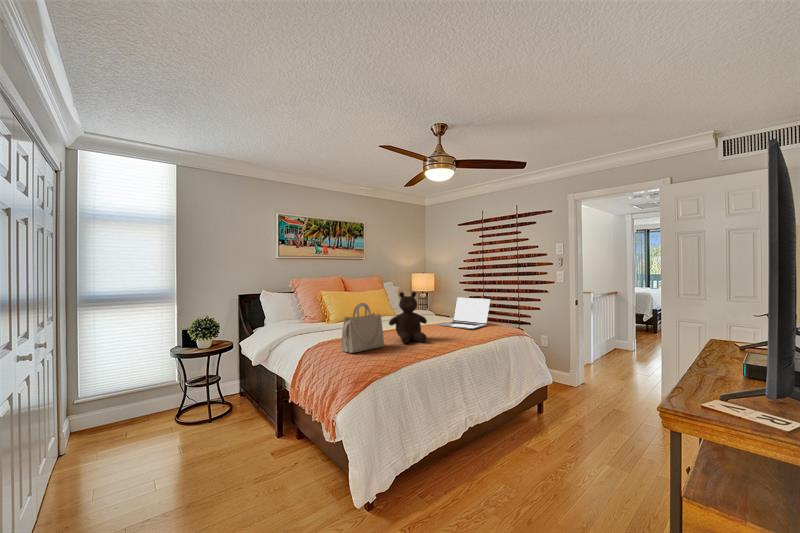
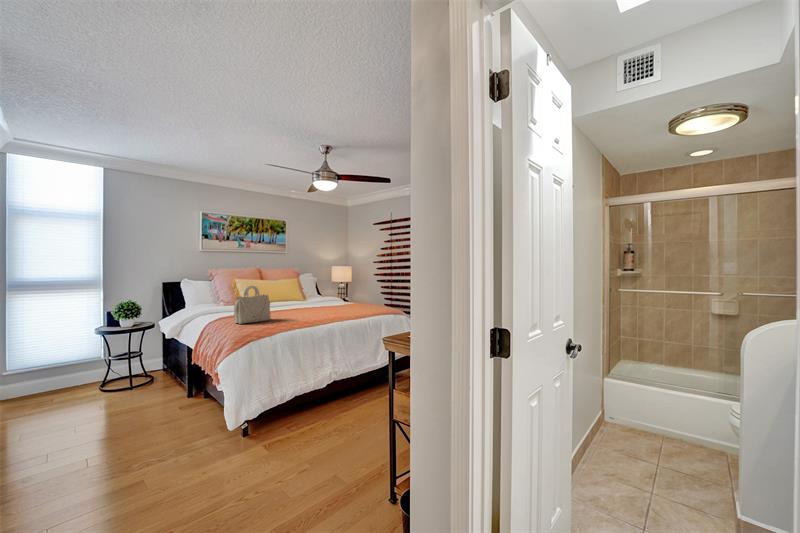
teddy bear: present [389,292,427,343] -> none [280,278,312,318]
laptop: present [438,297,490,329] -> none [333,285,375,309]

